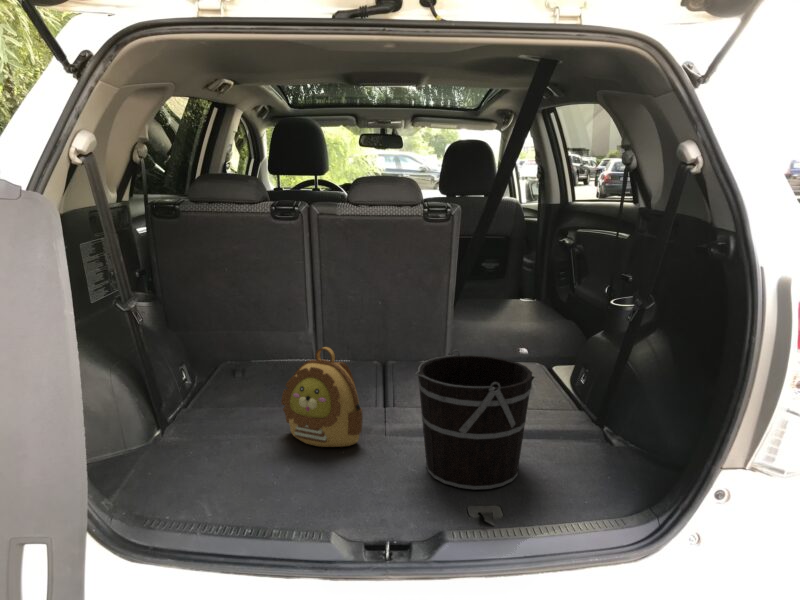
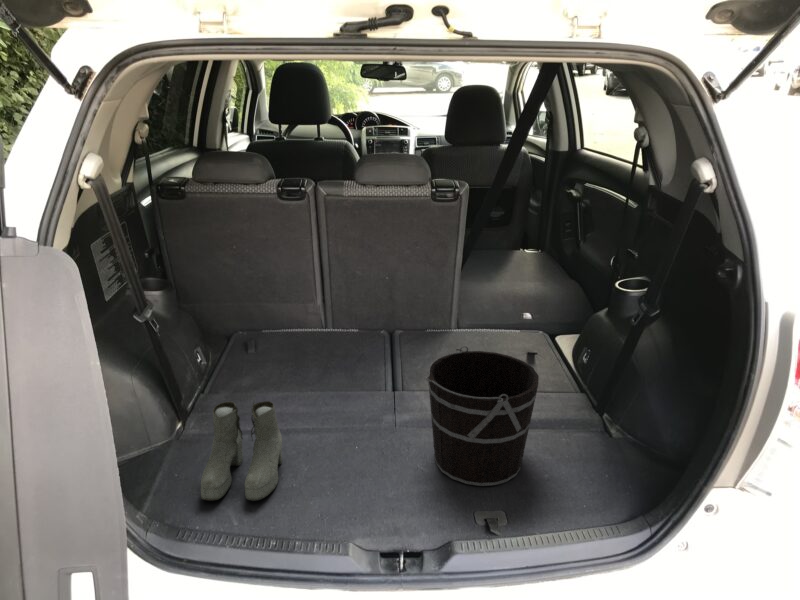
backpack: present [282,347,363,447] -> none [295,340,373,435]
boots: none [176,402,265,502] -> present [201,401,282,501]

